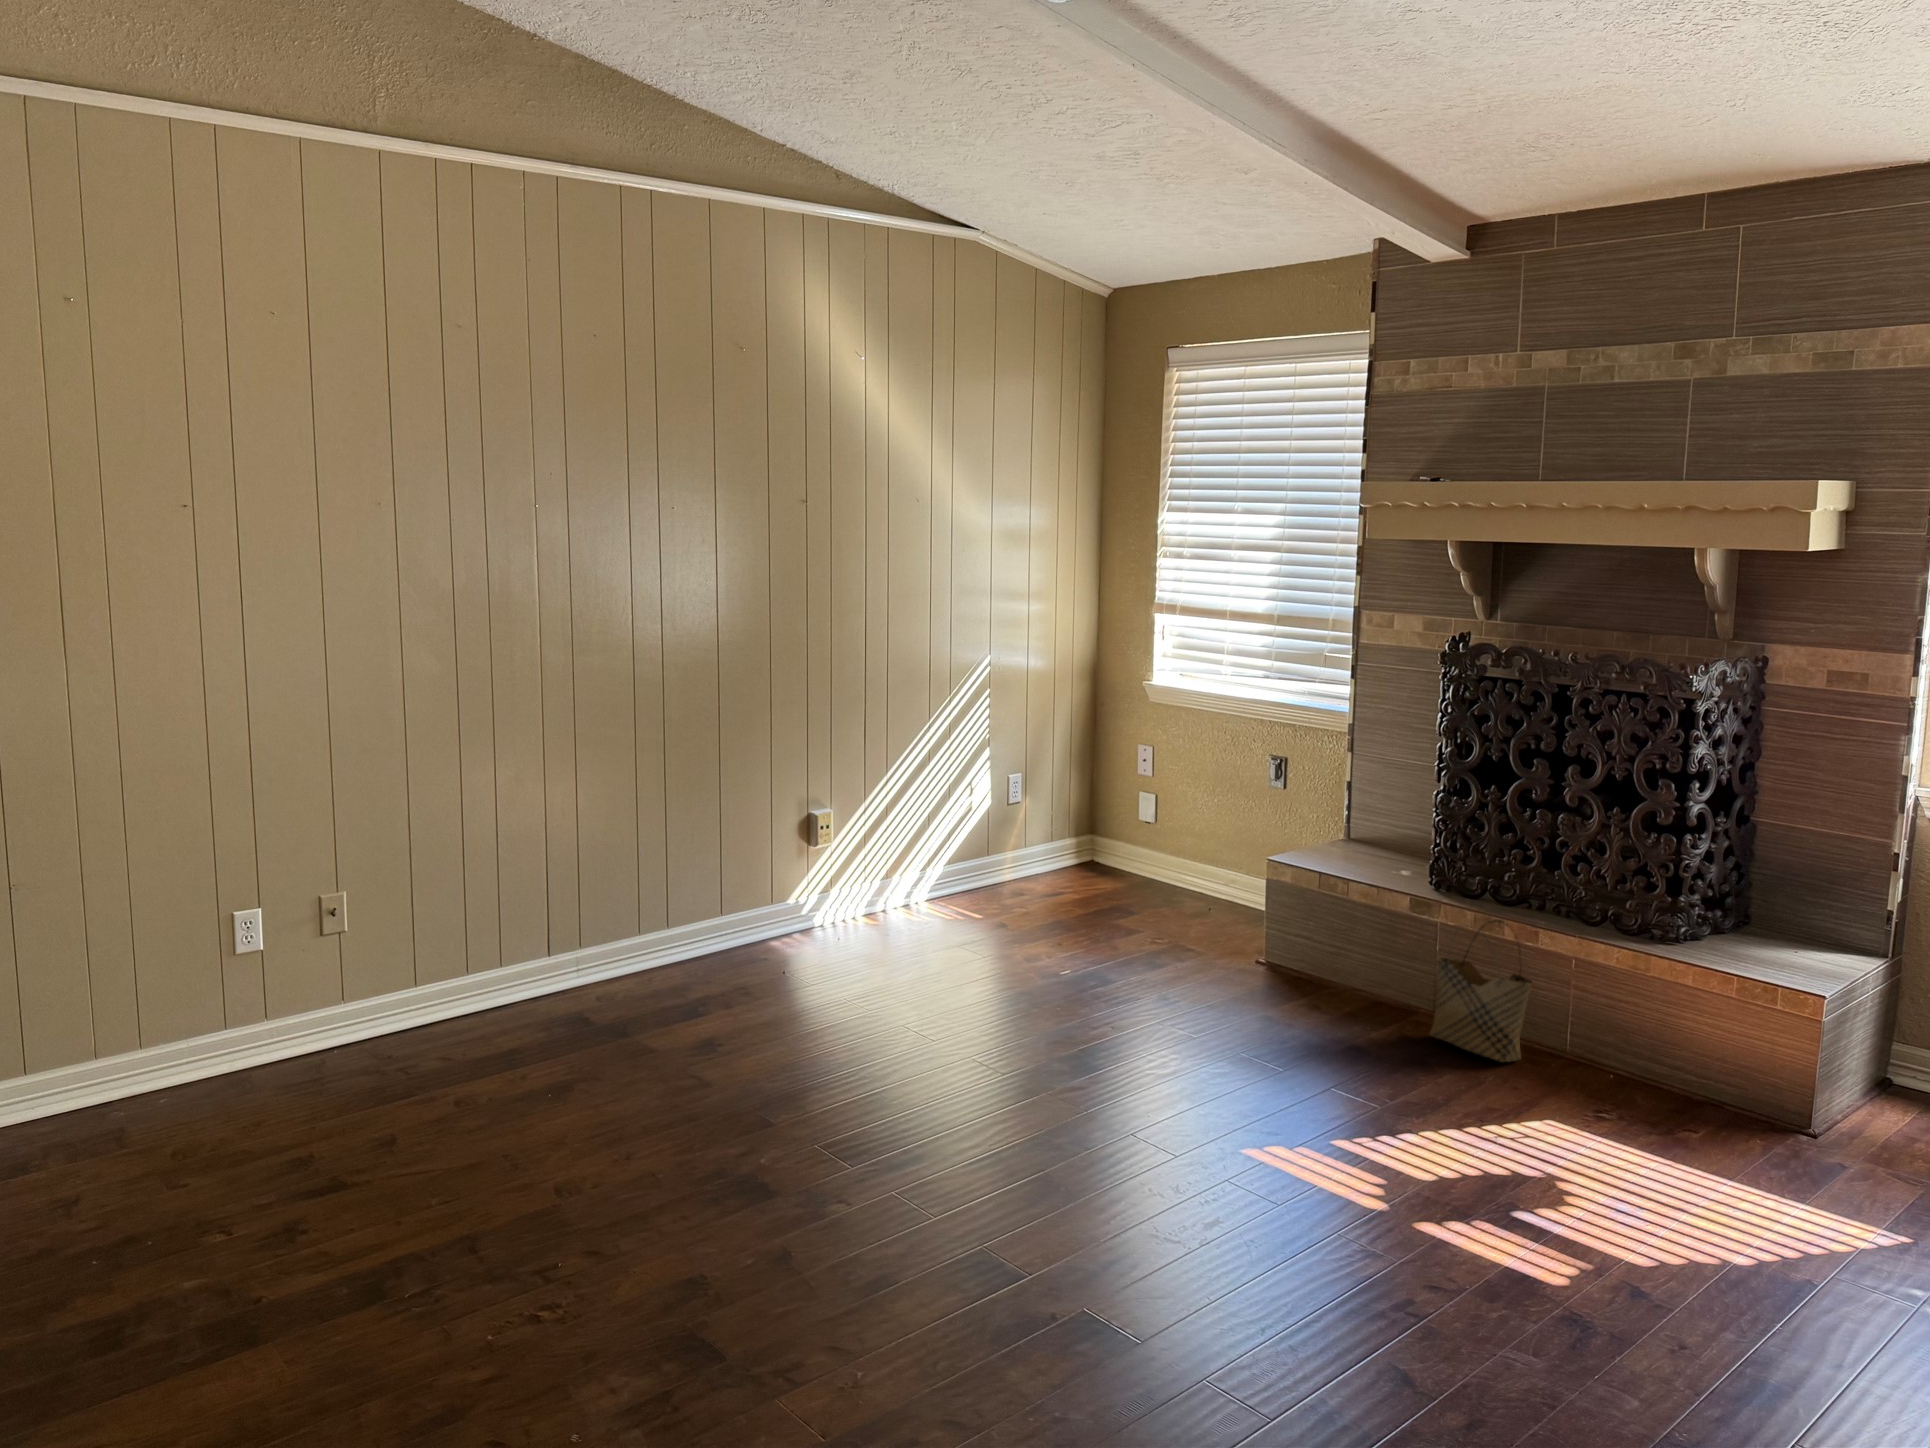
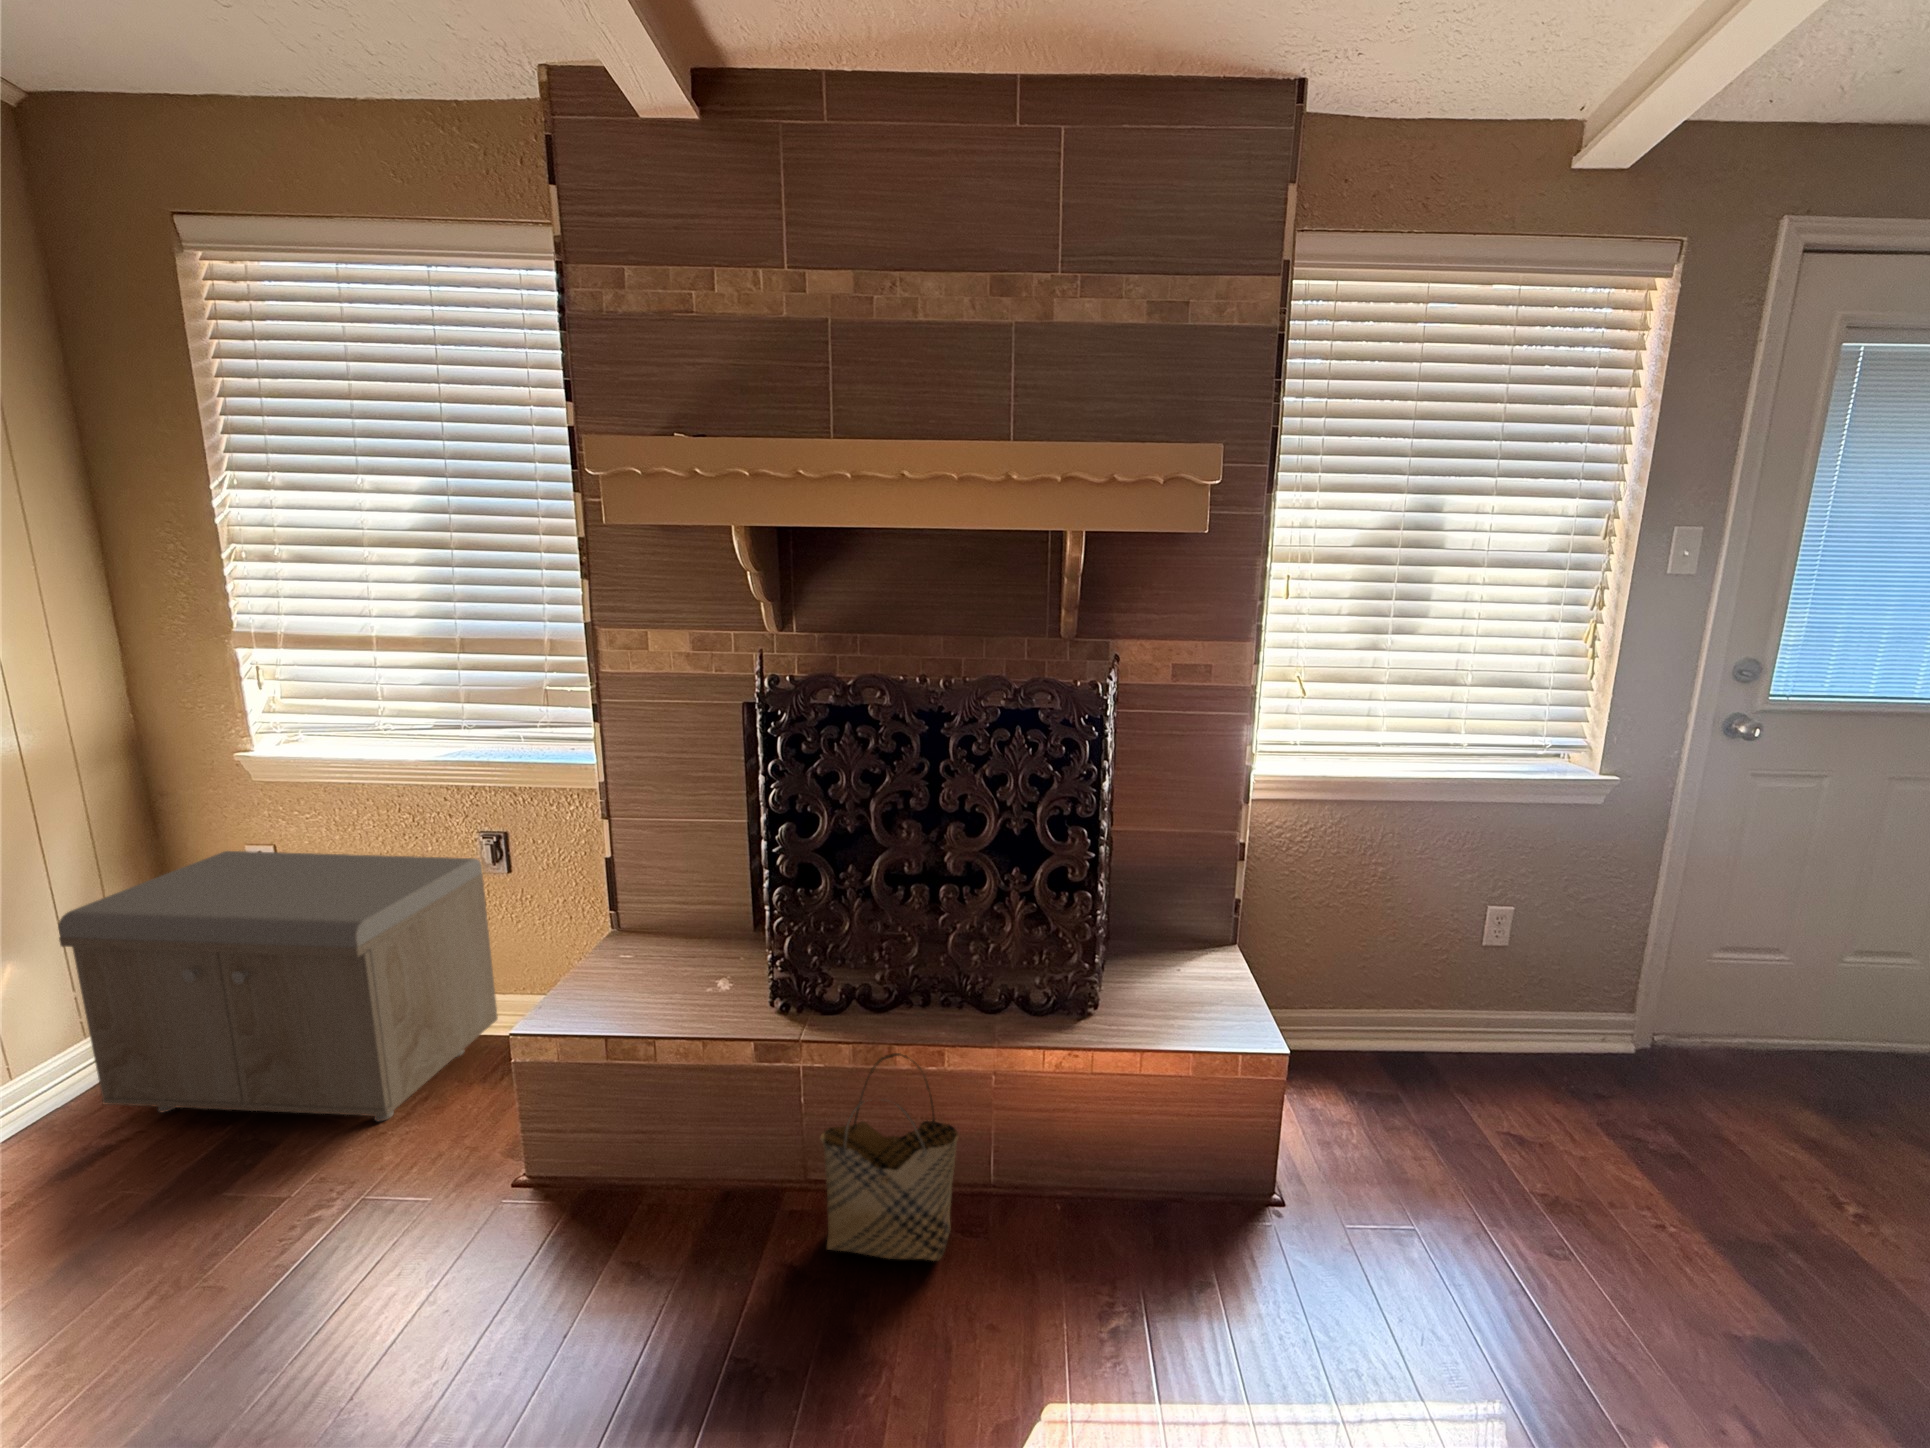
storage bench: none [1059,744,1268,922] -> present [58,851,498,1121]

